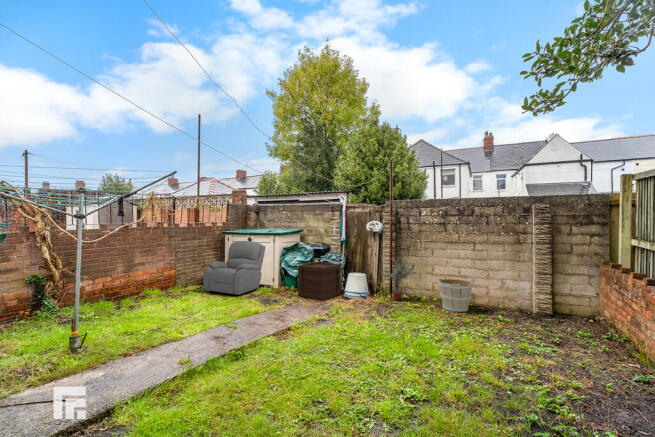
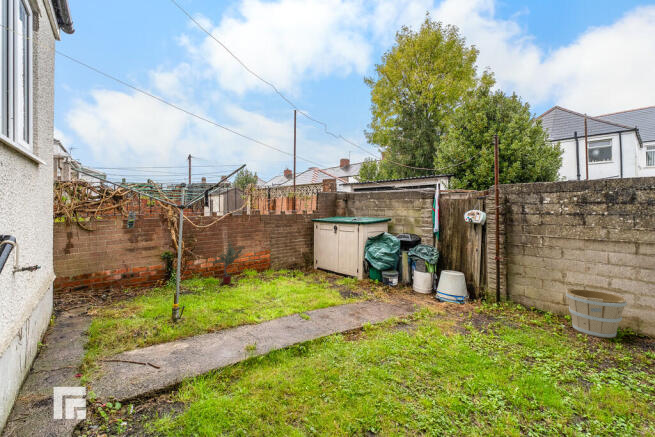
chair: present [203,241,265,295] -> none [292,230,351,283]
potted tree: present [382,257,415,301] -> present [211,242,244,284]
wooden crate: present [298,262,341,300] -> none [382,255,432,299]

